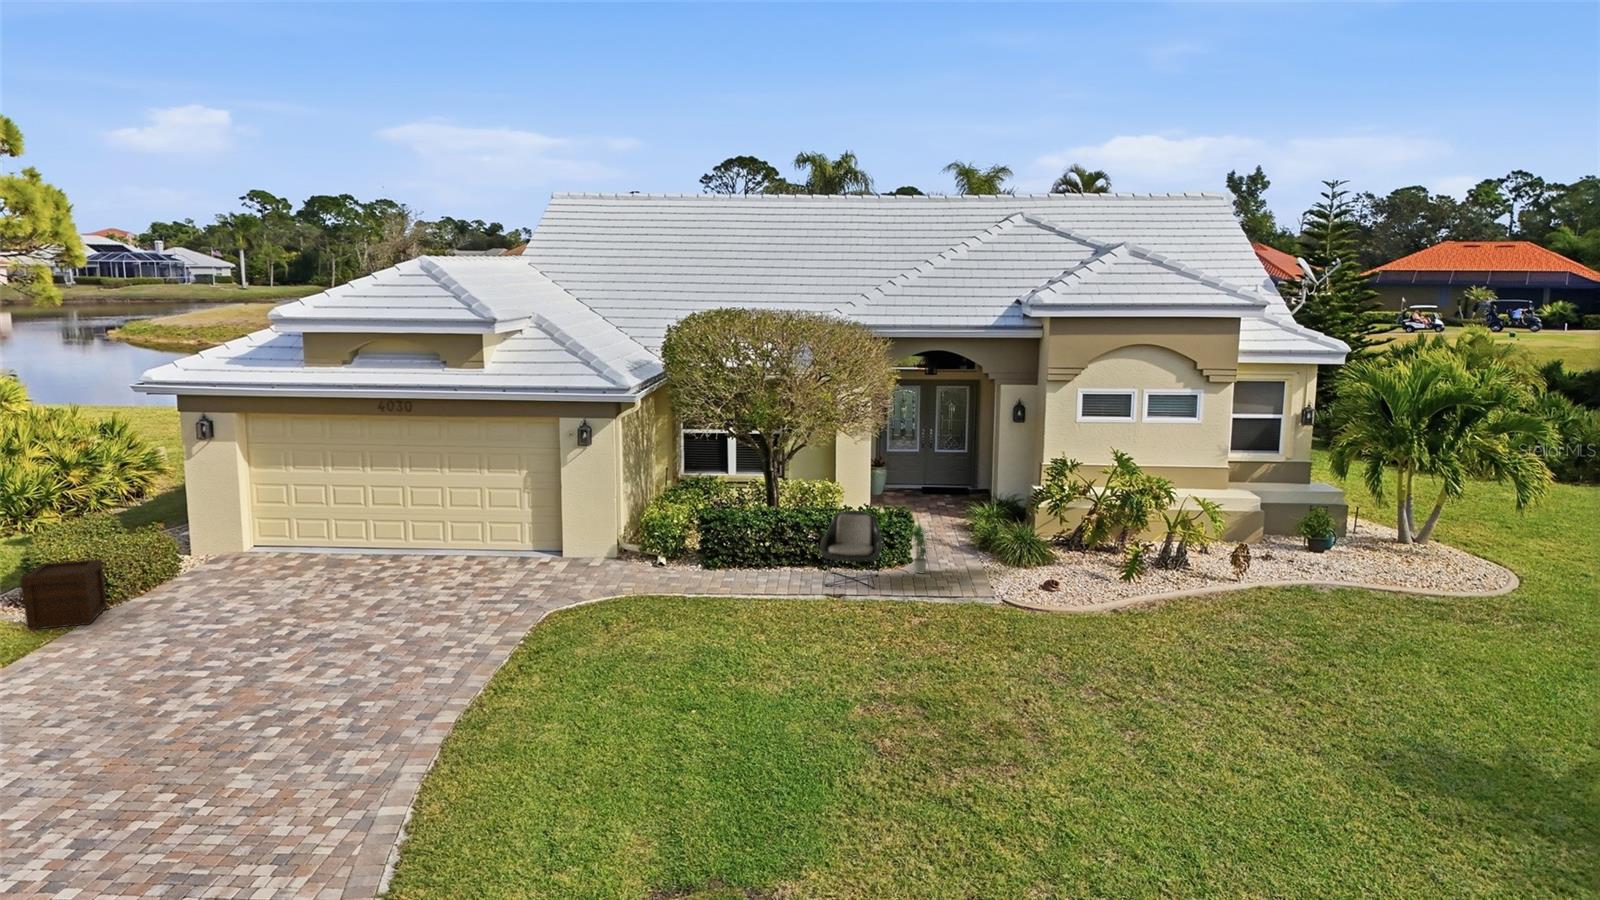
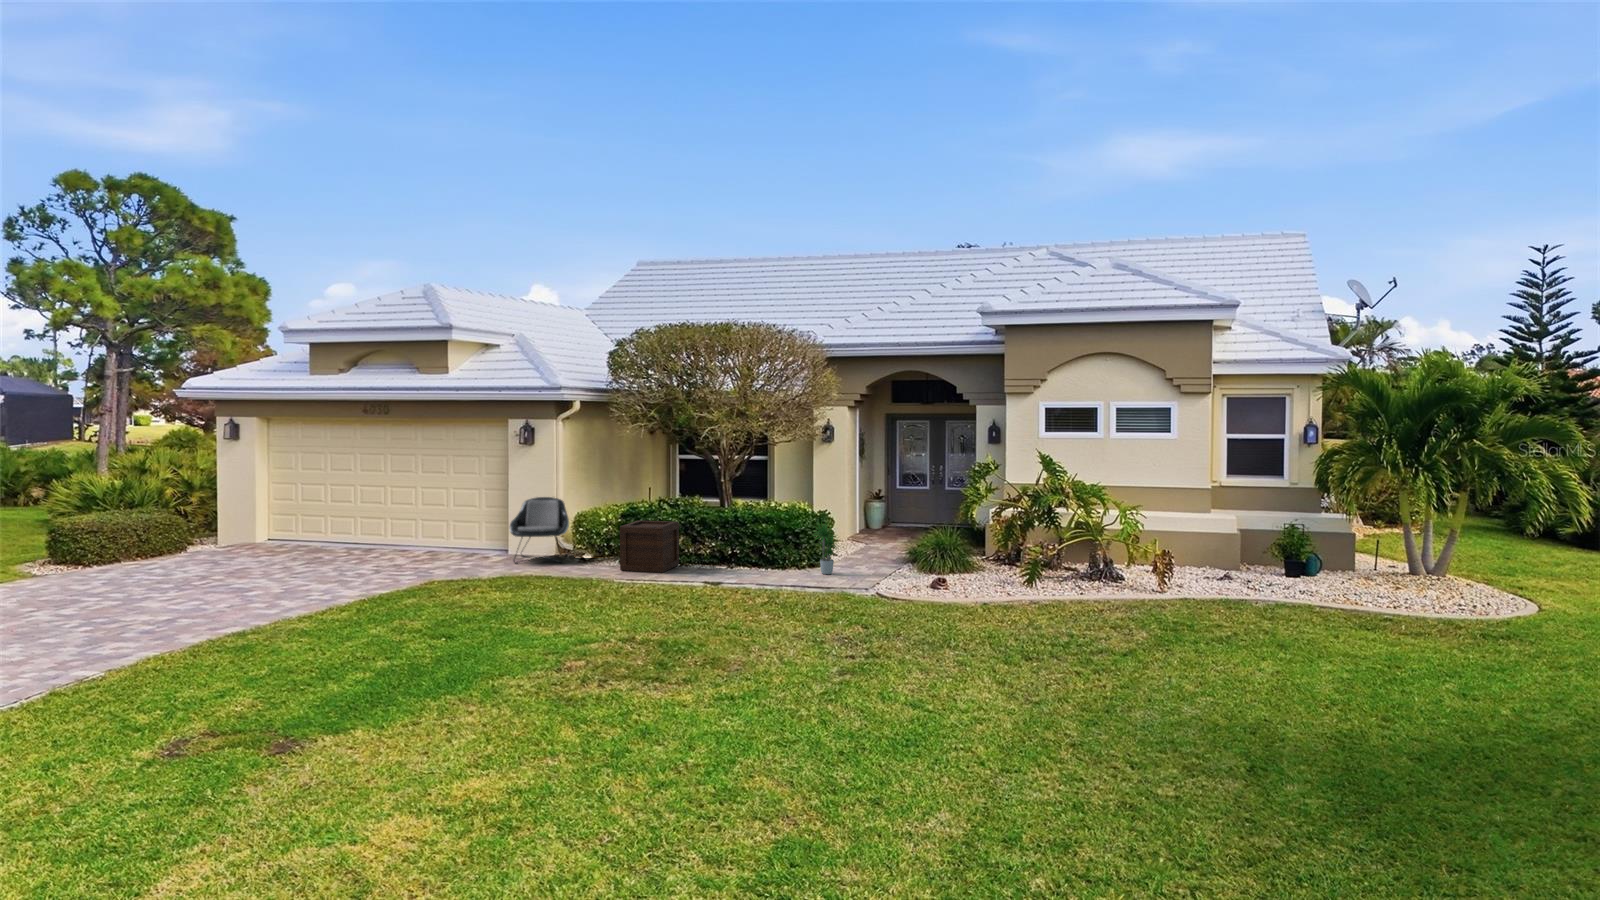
lounge chair: present [820,511,882,589] -> present [510,497,569,564]
wooden crate: present [21,559,107,630] -> present [620,520,679,573]

